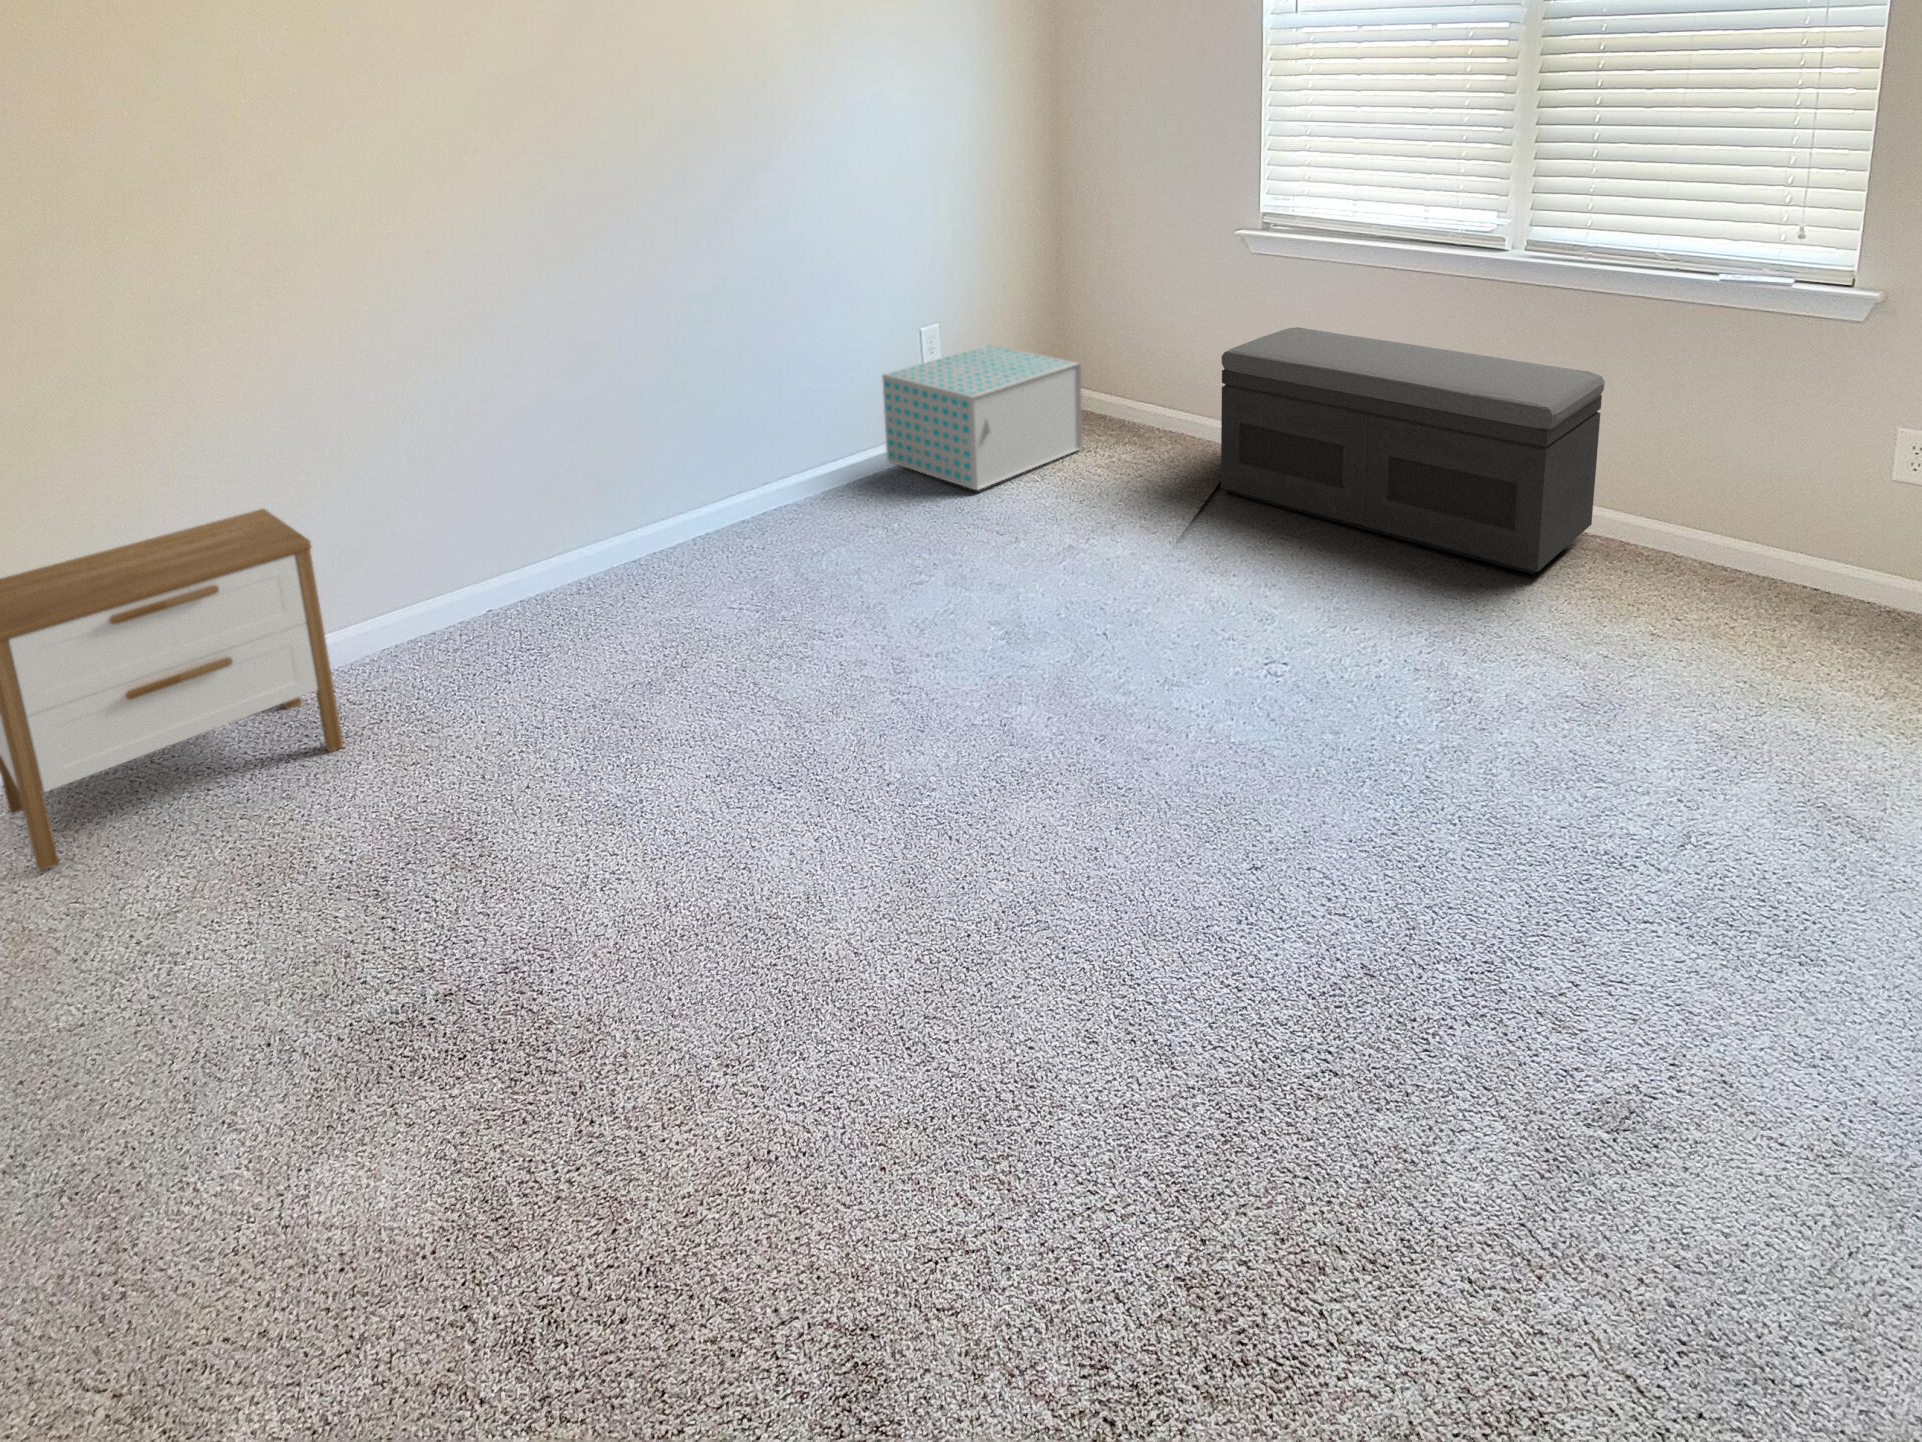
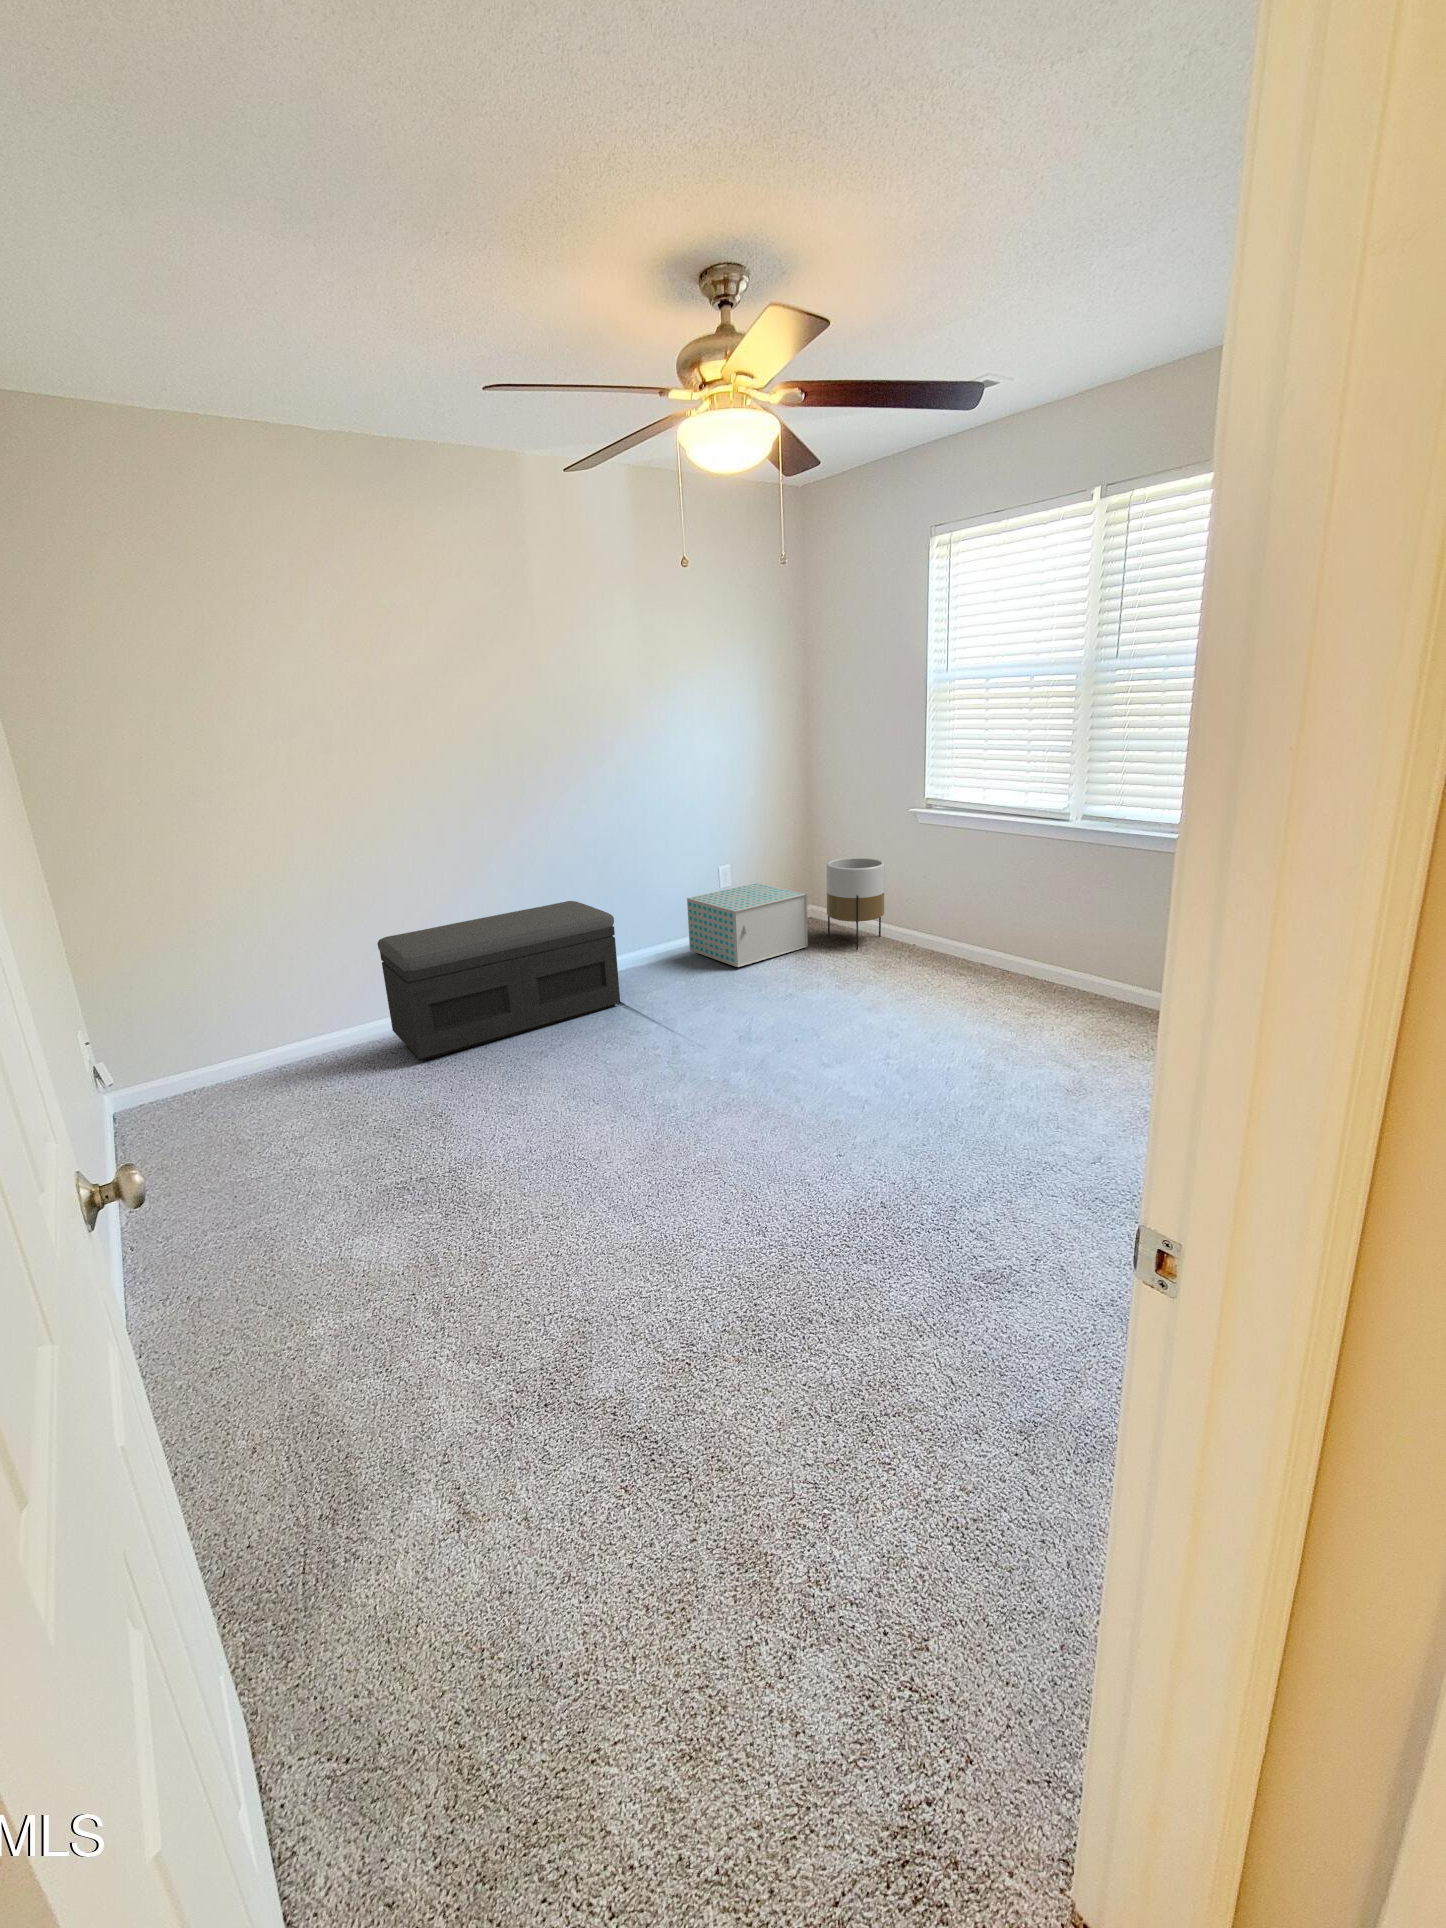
planter: none [1108,301,1201,452] -> present [827,858,885,950]
storage bench: present [1221,327,1605,574] -> present [377,901,620,1060]
nightstand: present [0,509,343,871] -> none [205,952,383,1117]

